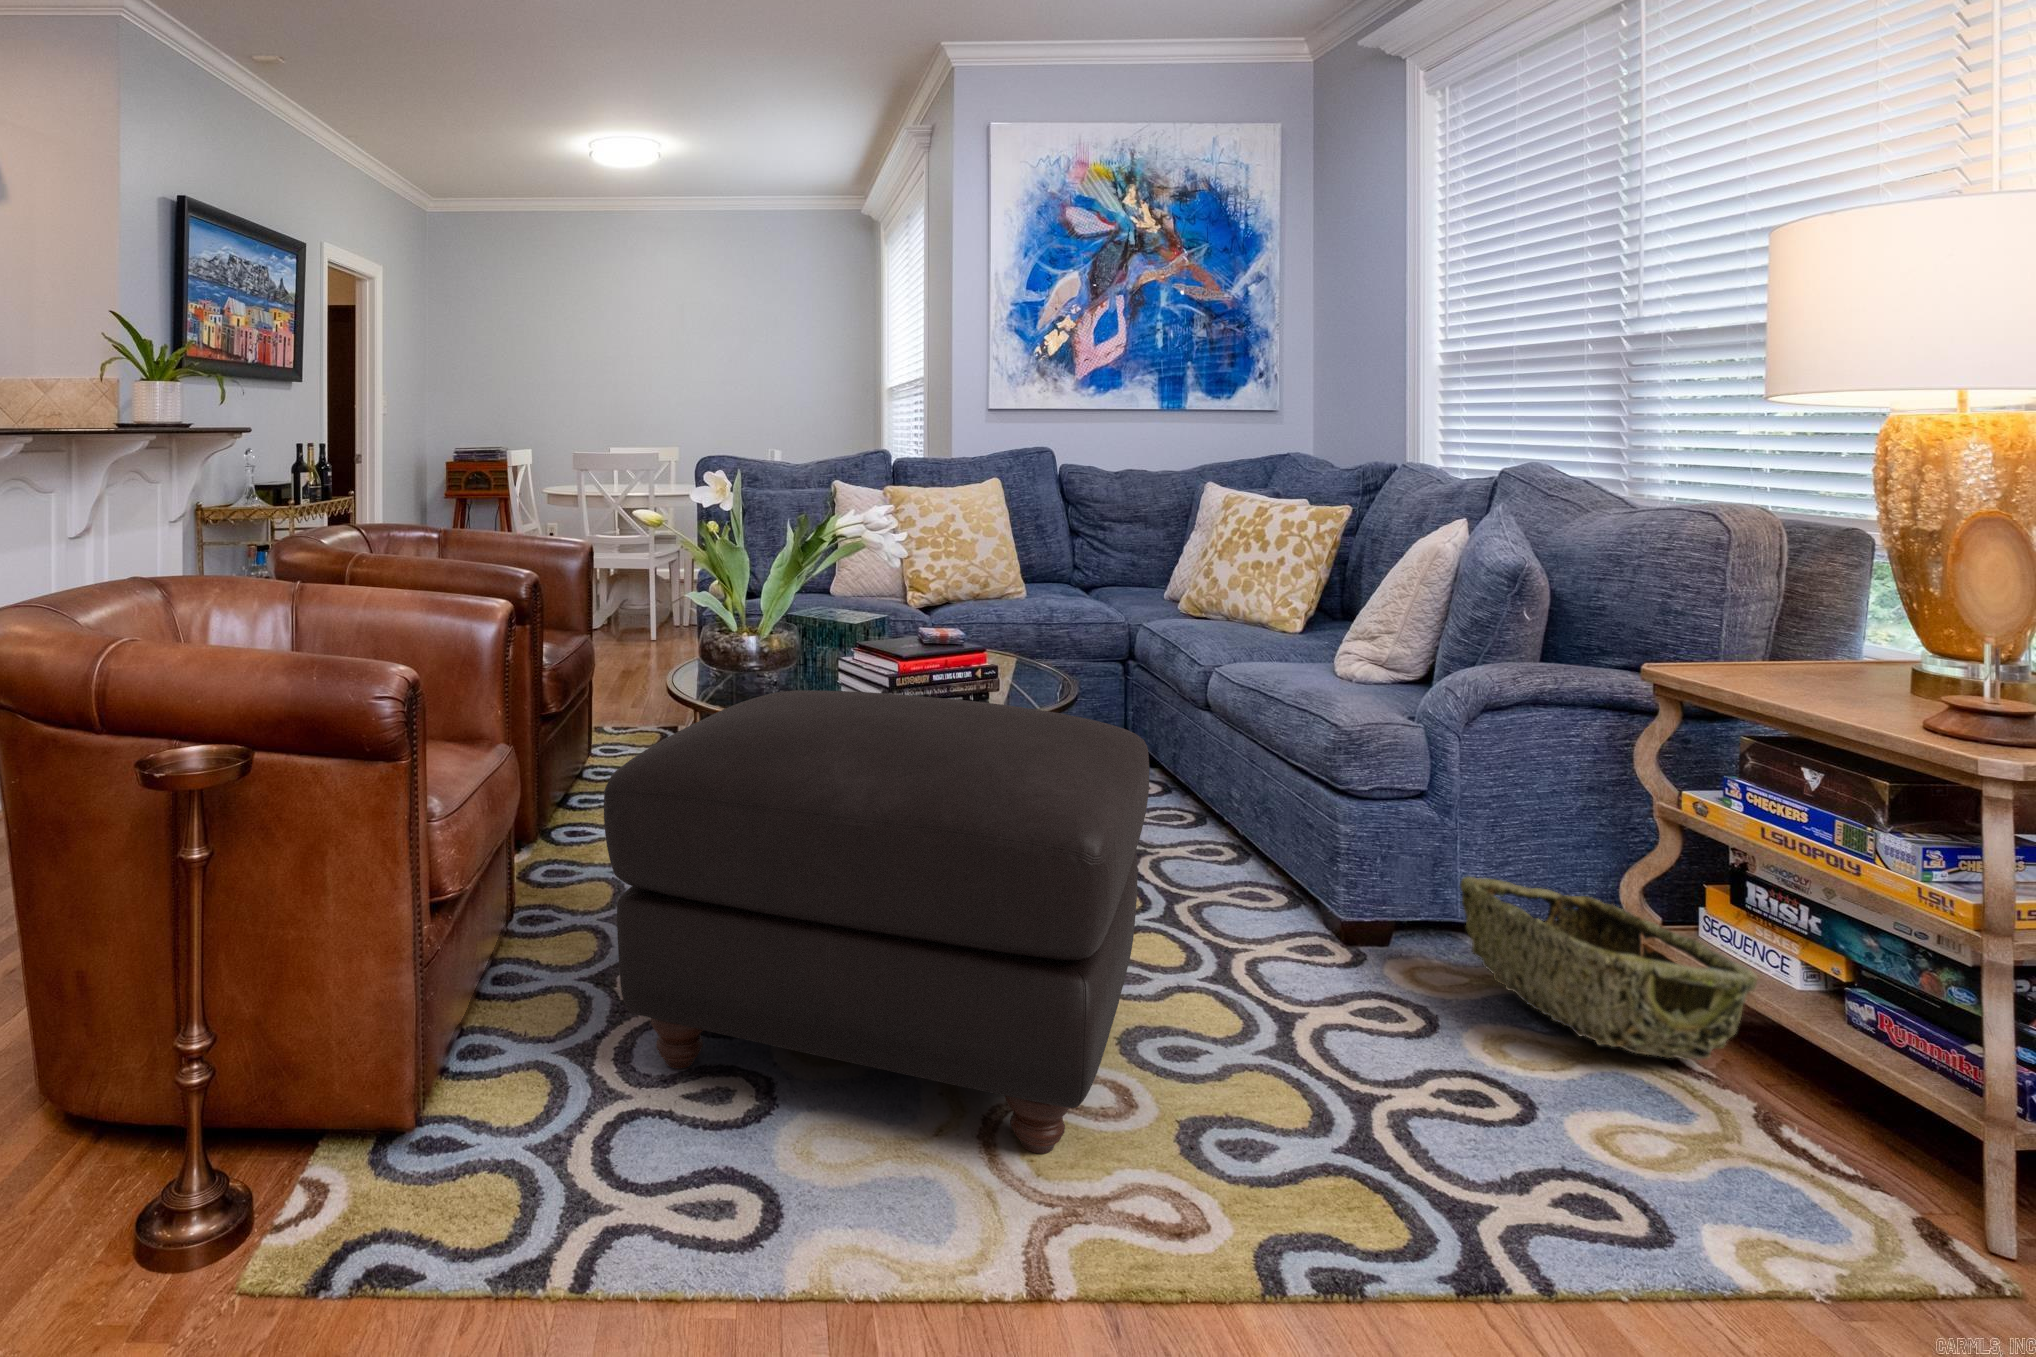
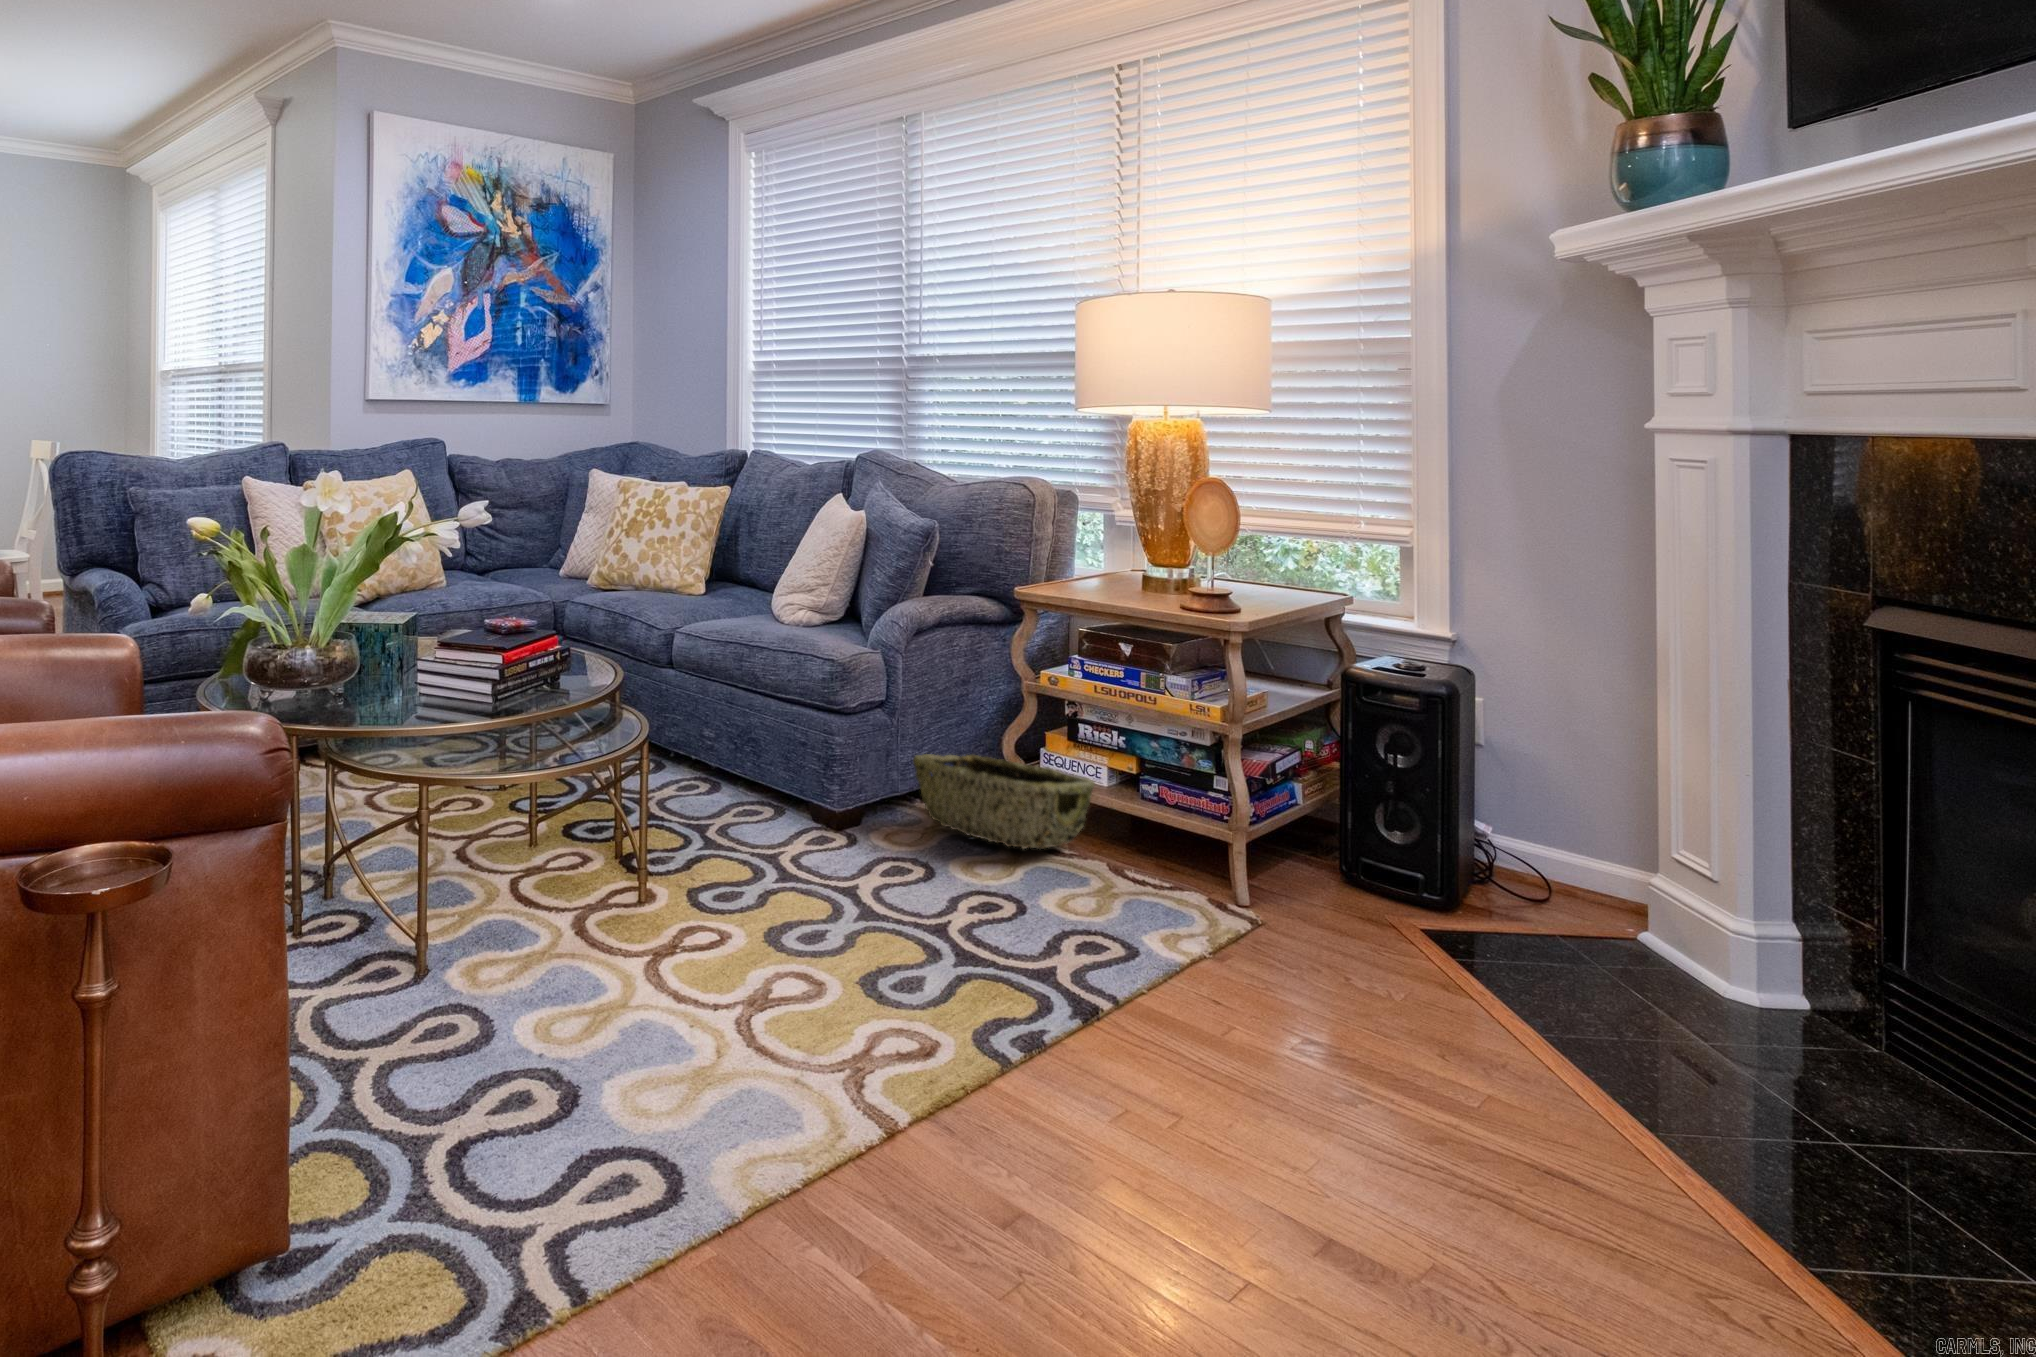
ottoman: present [604,690,1149,1154] -> none [371,673,863,1091]

